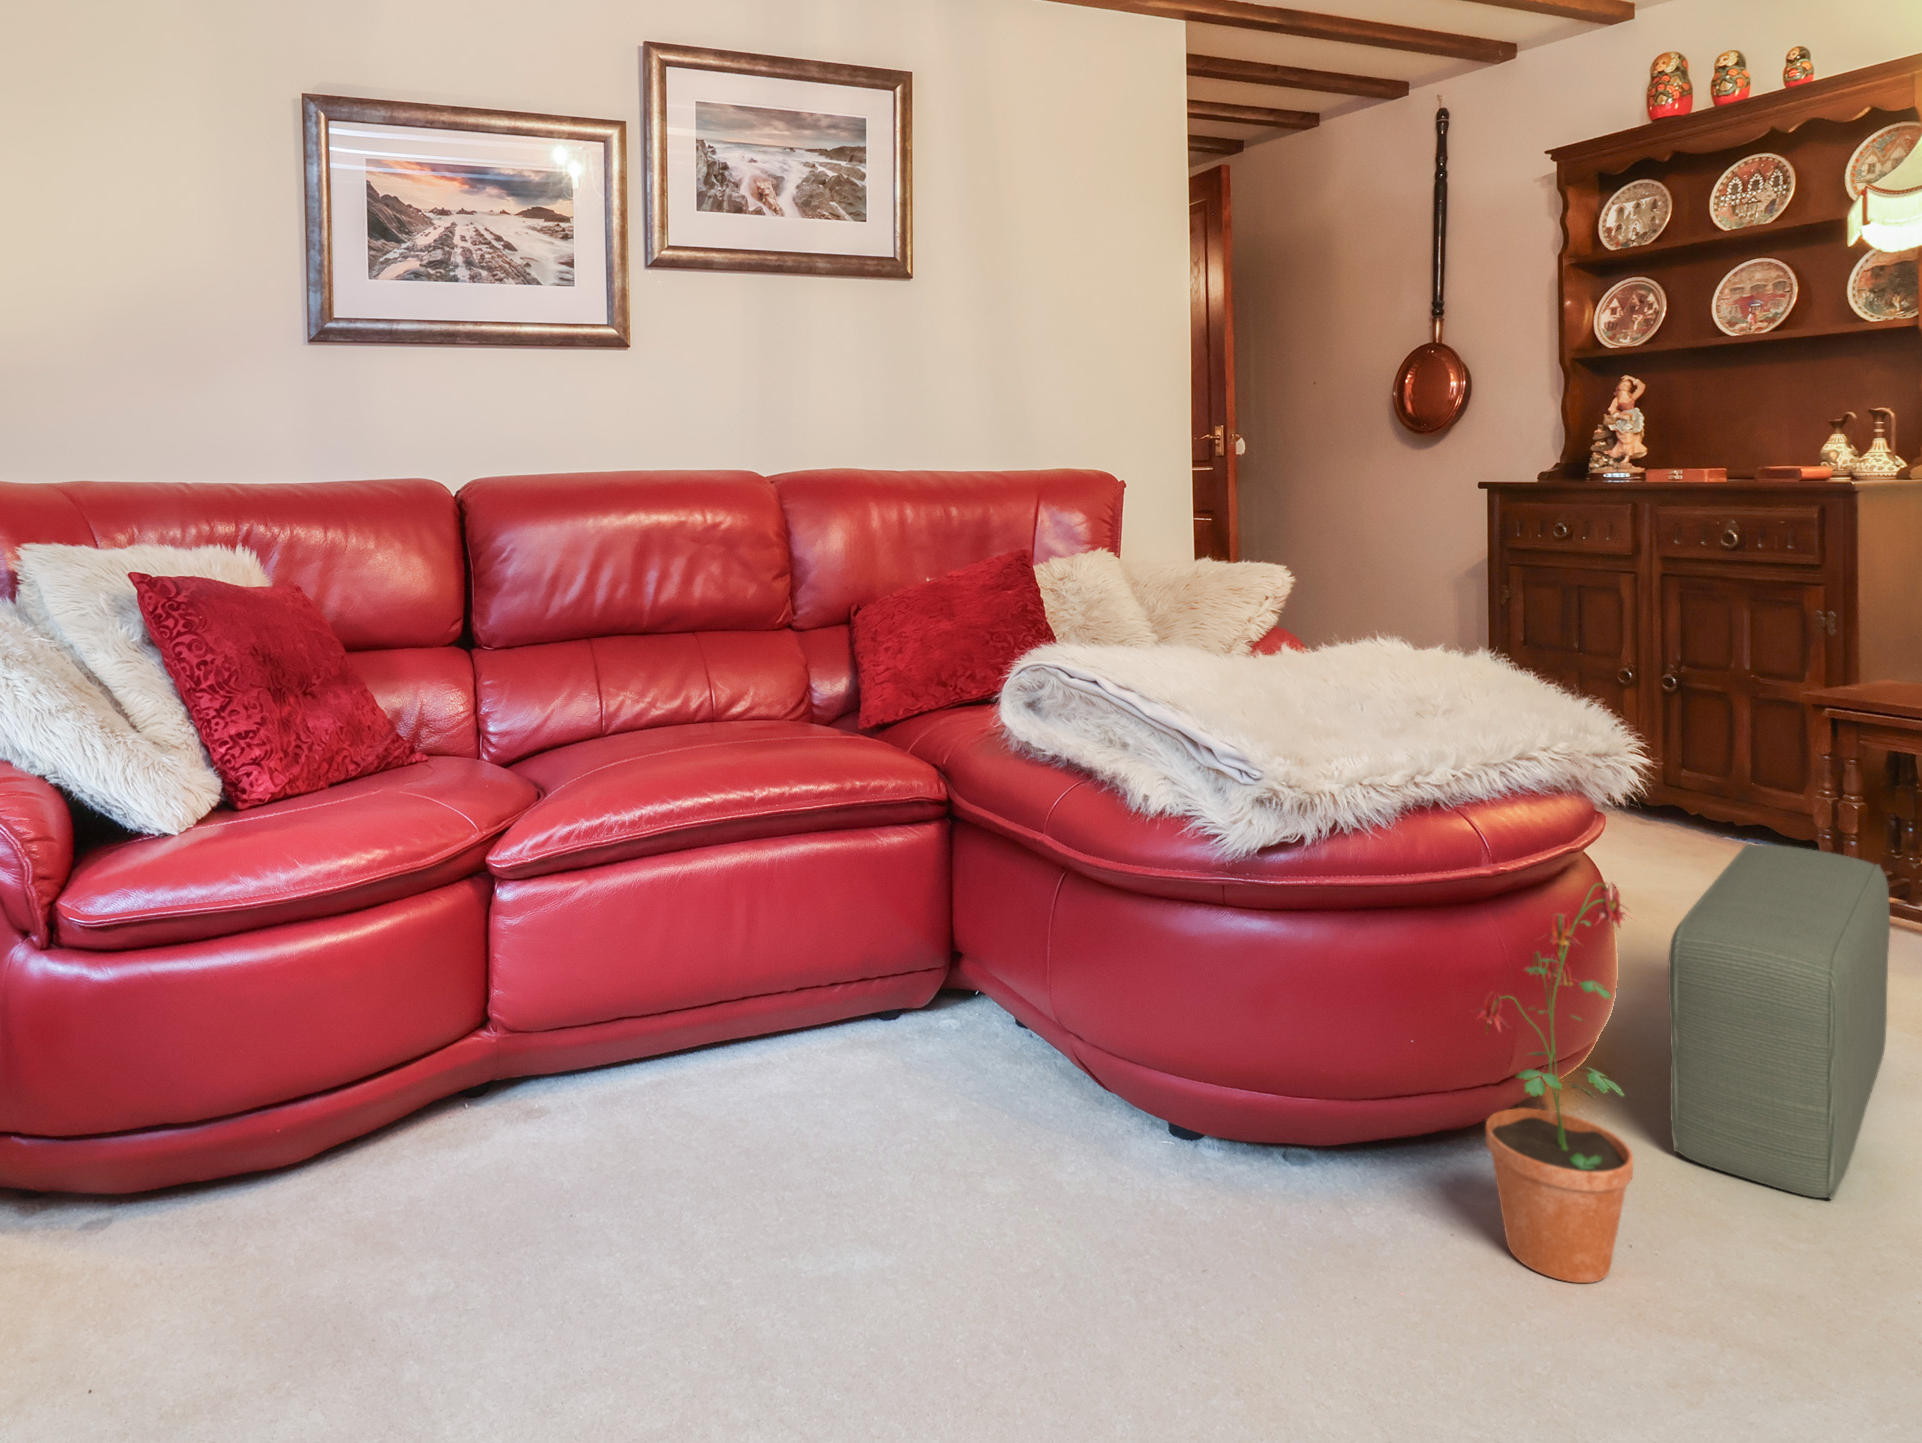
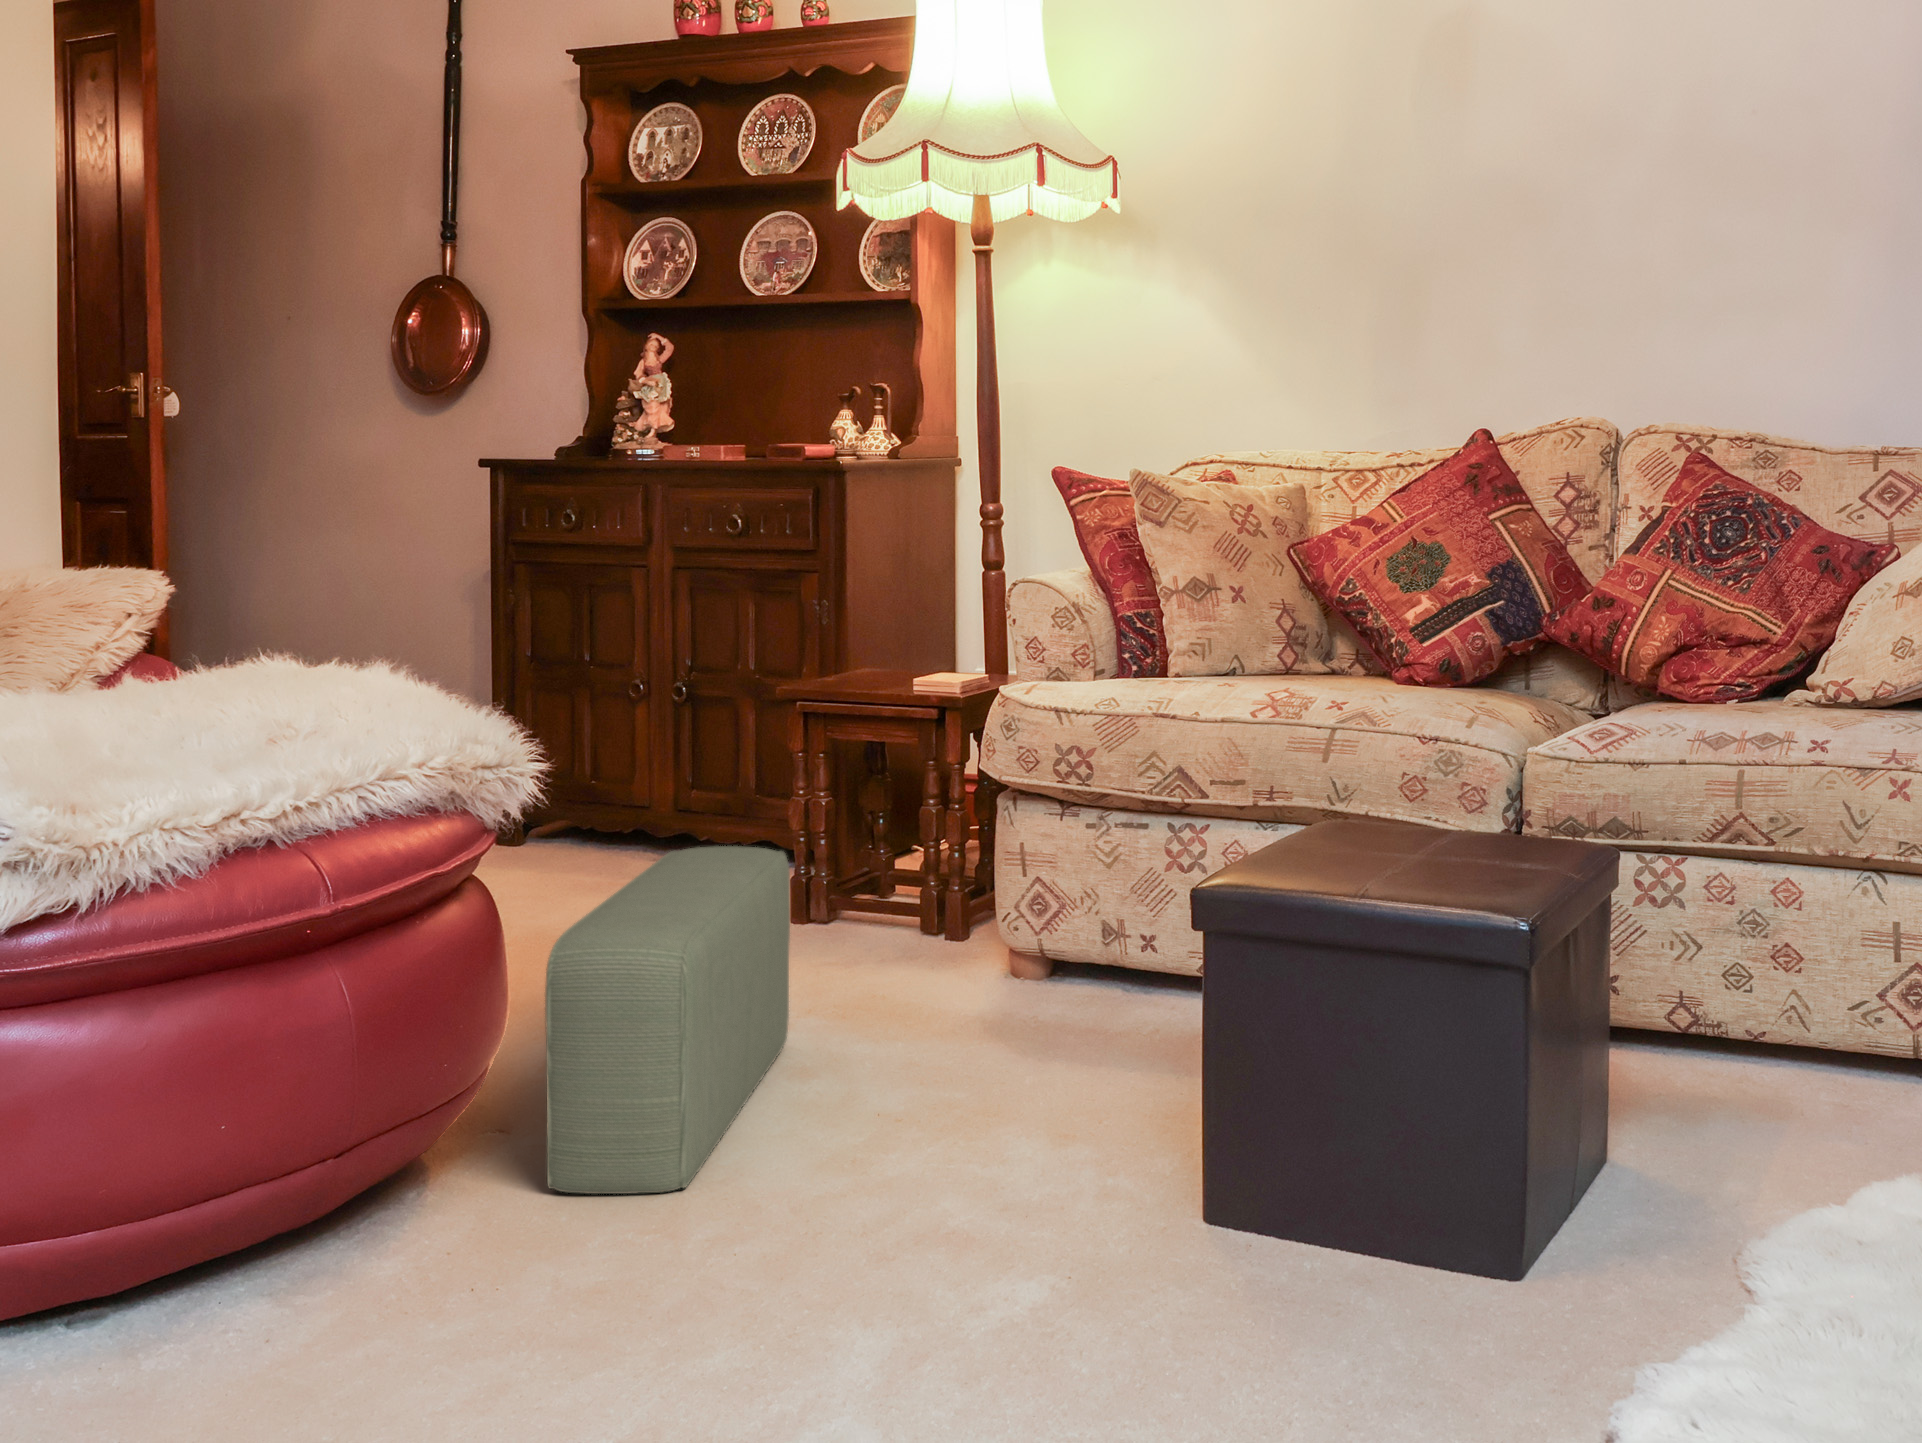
potted plant: present [1476,882,1633,1283] -> none [282,896,470,1352]

